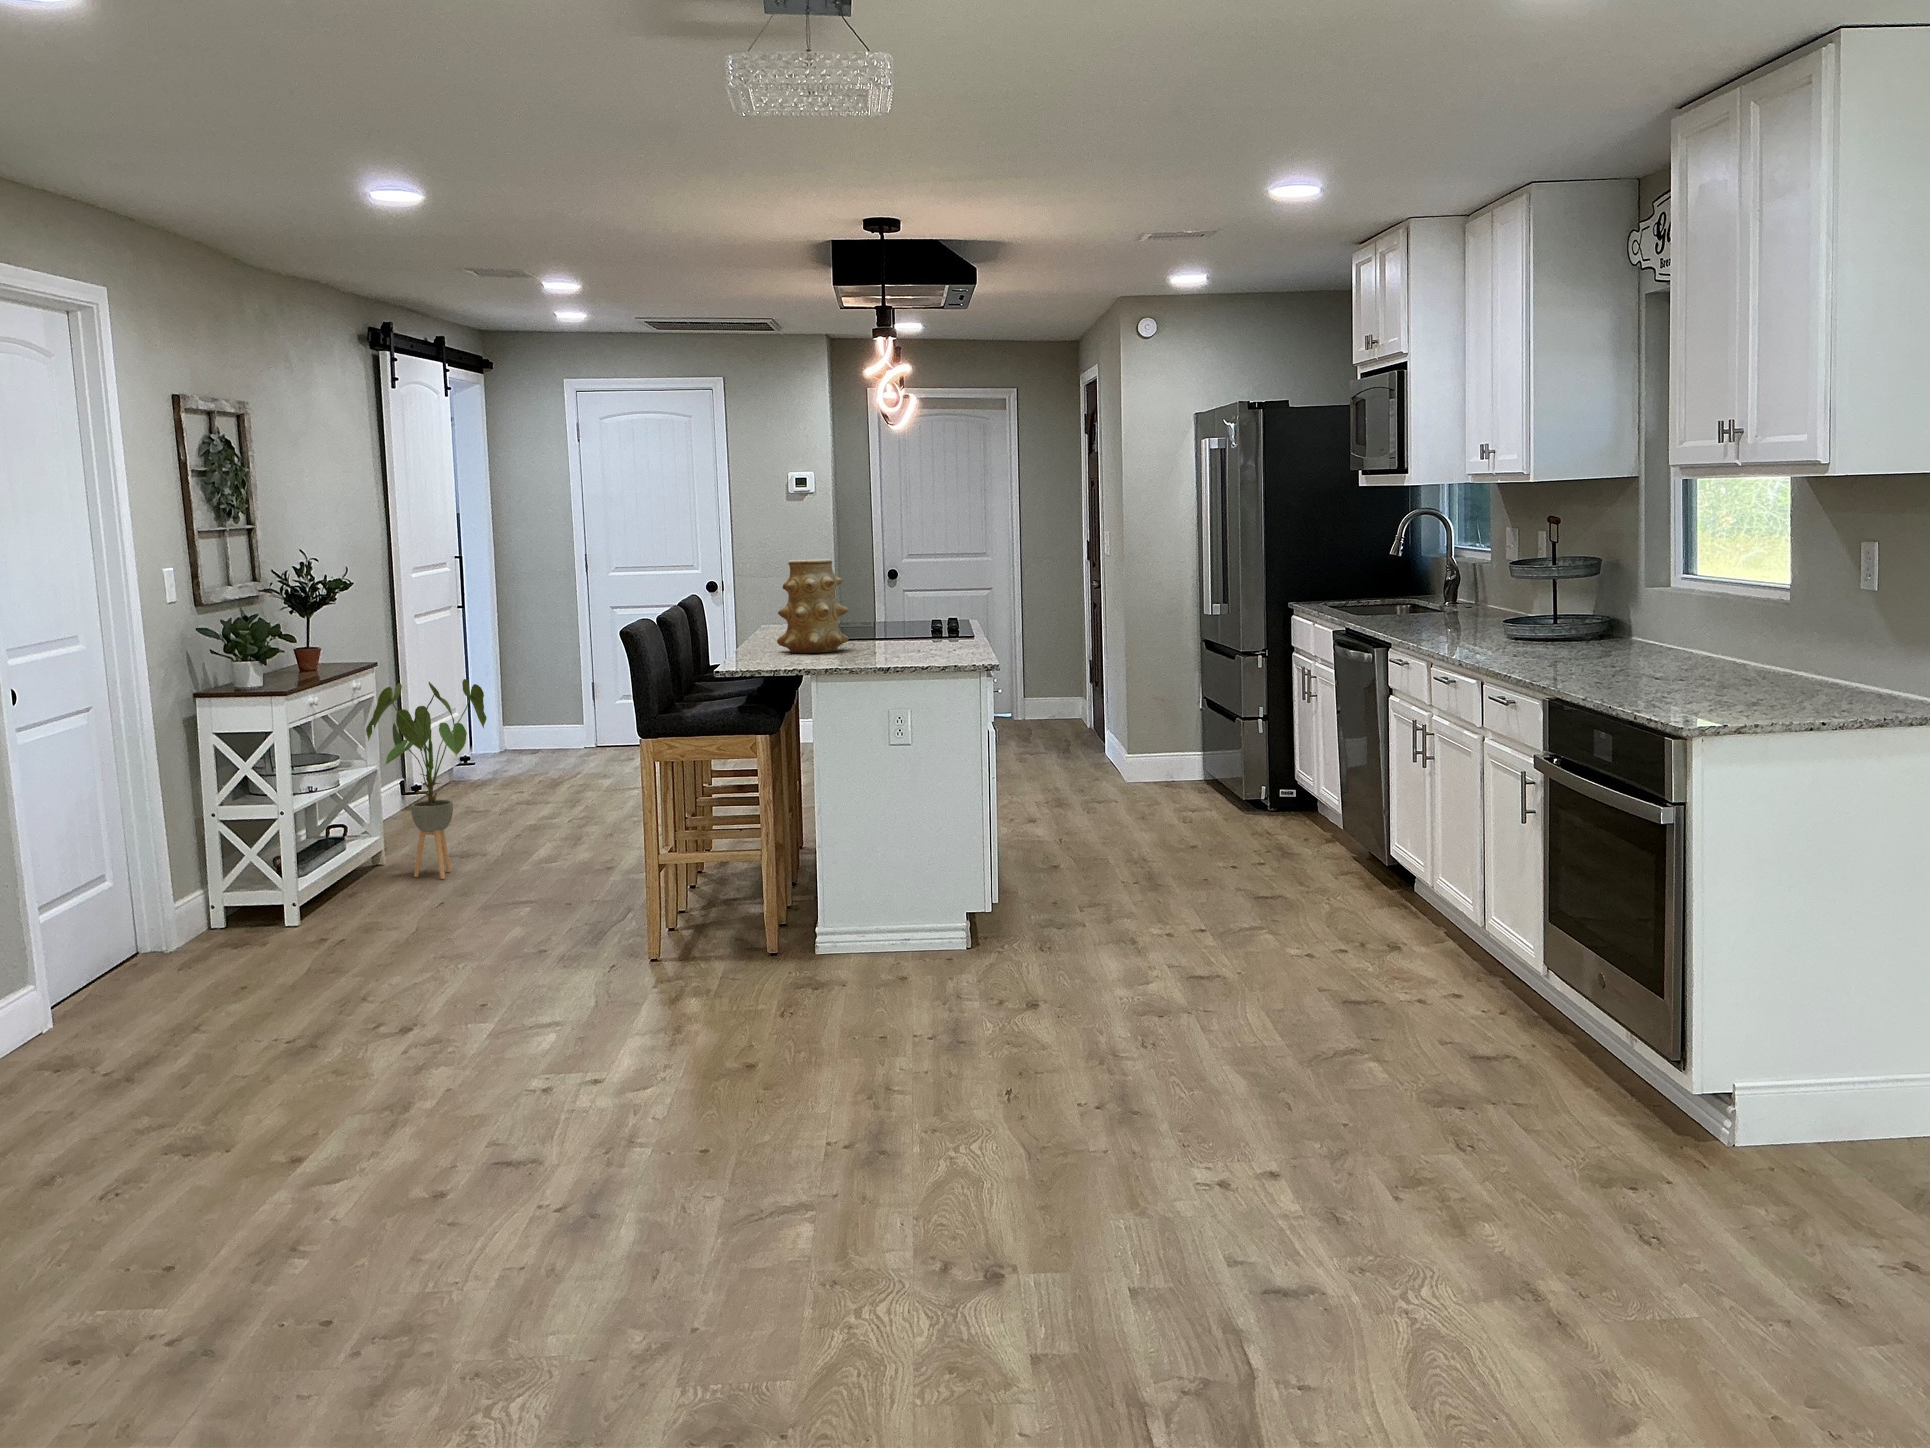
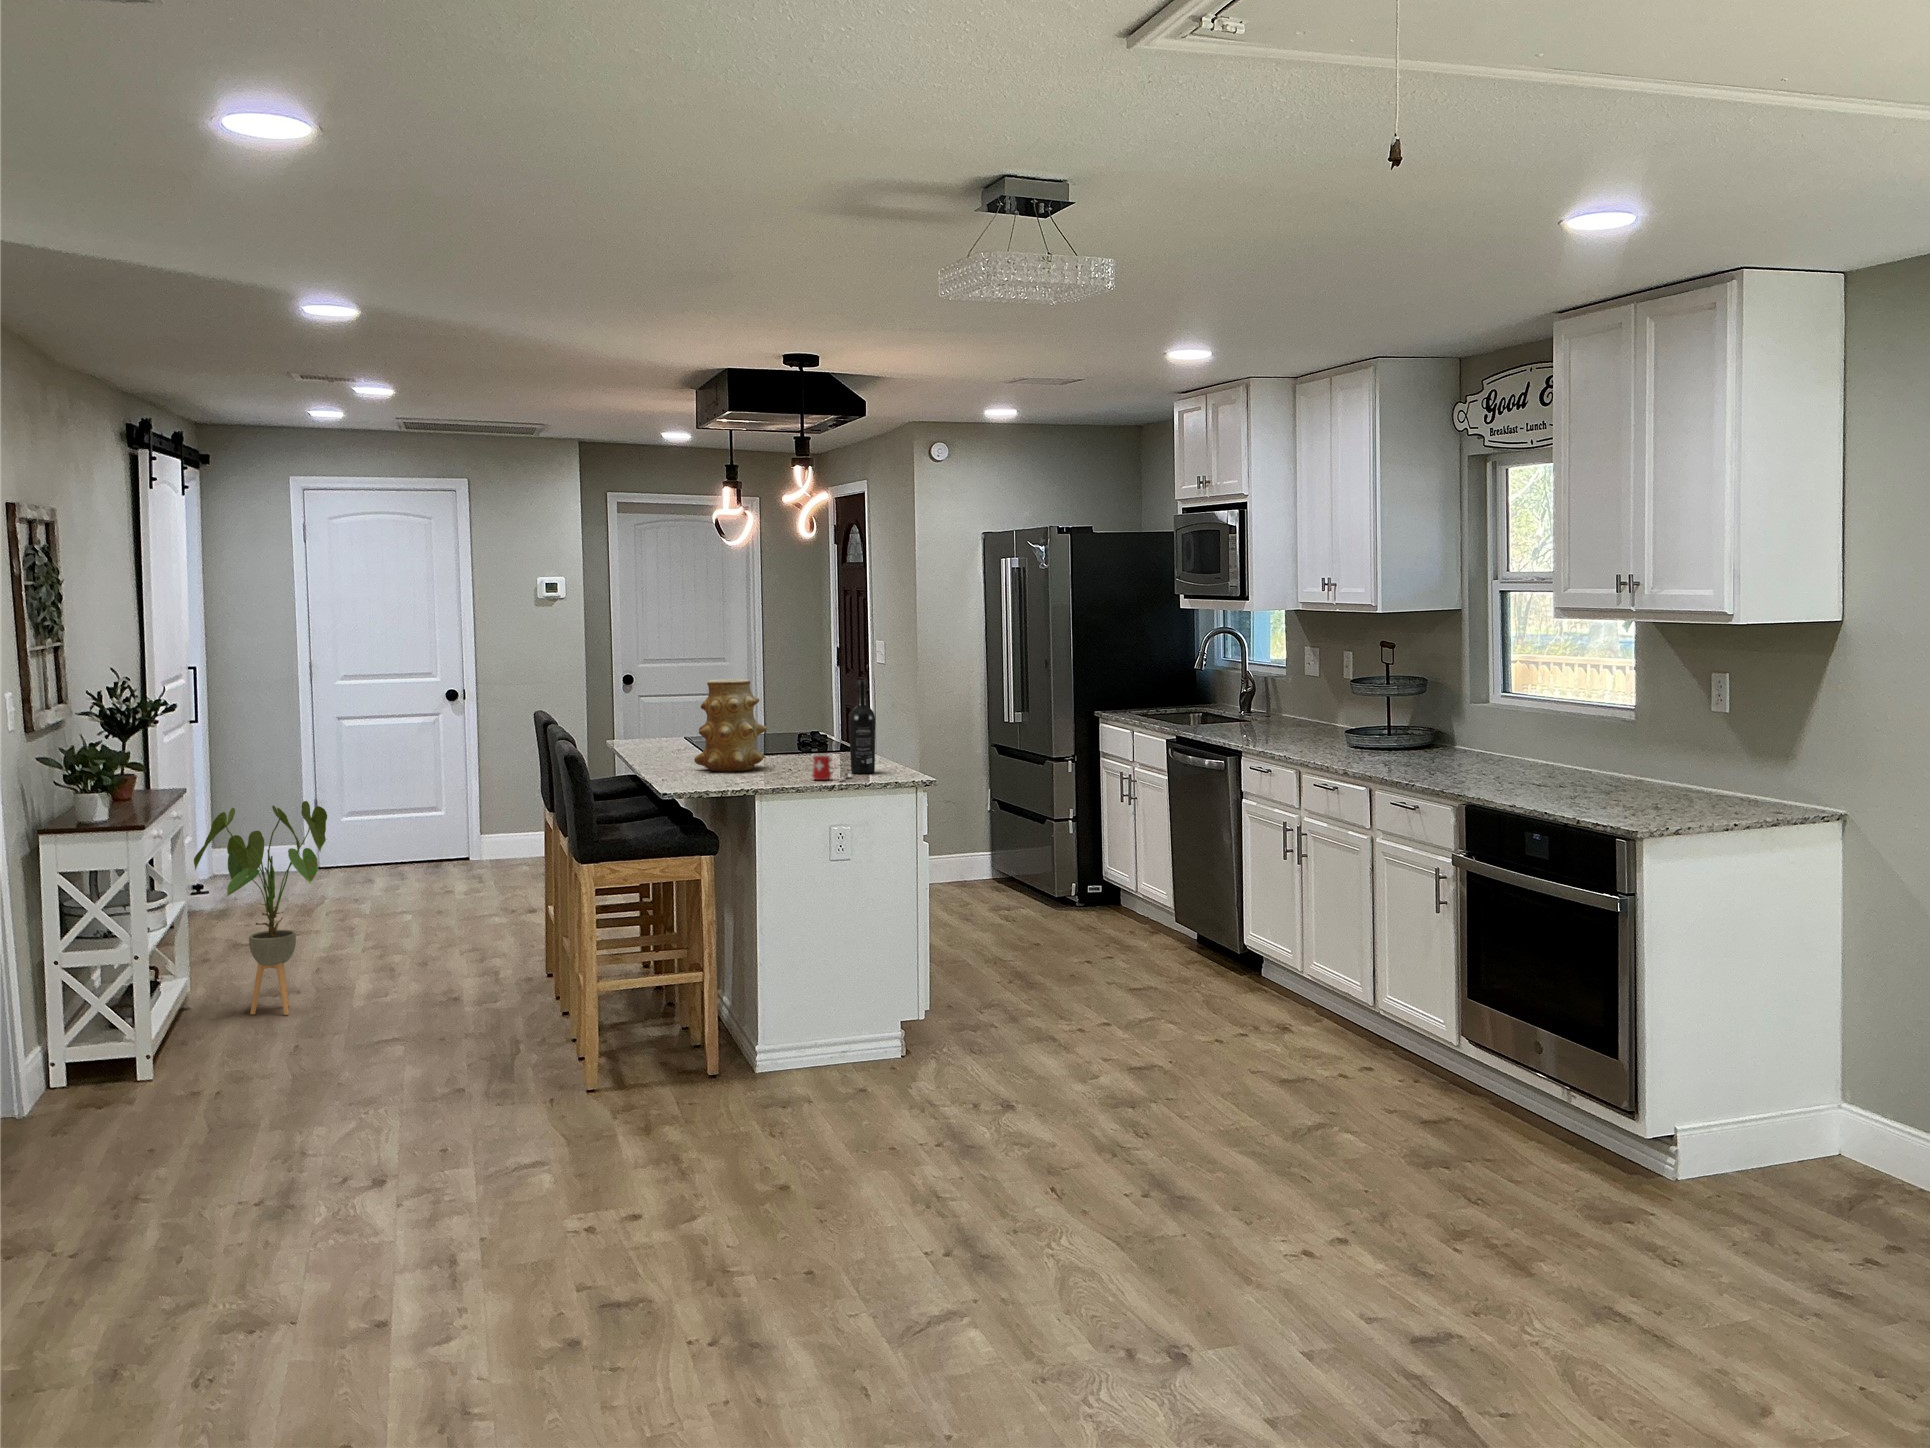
wine bottle: none [918,559,946,657] -> present [849,680,875,774]
mug: none [870,636,914,662] -> present [813,755,852,780]

